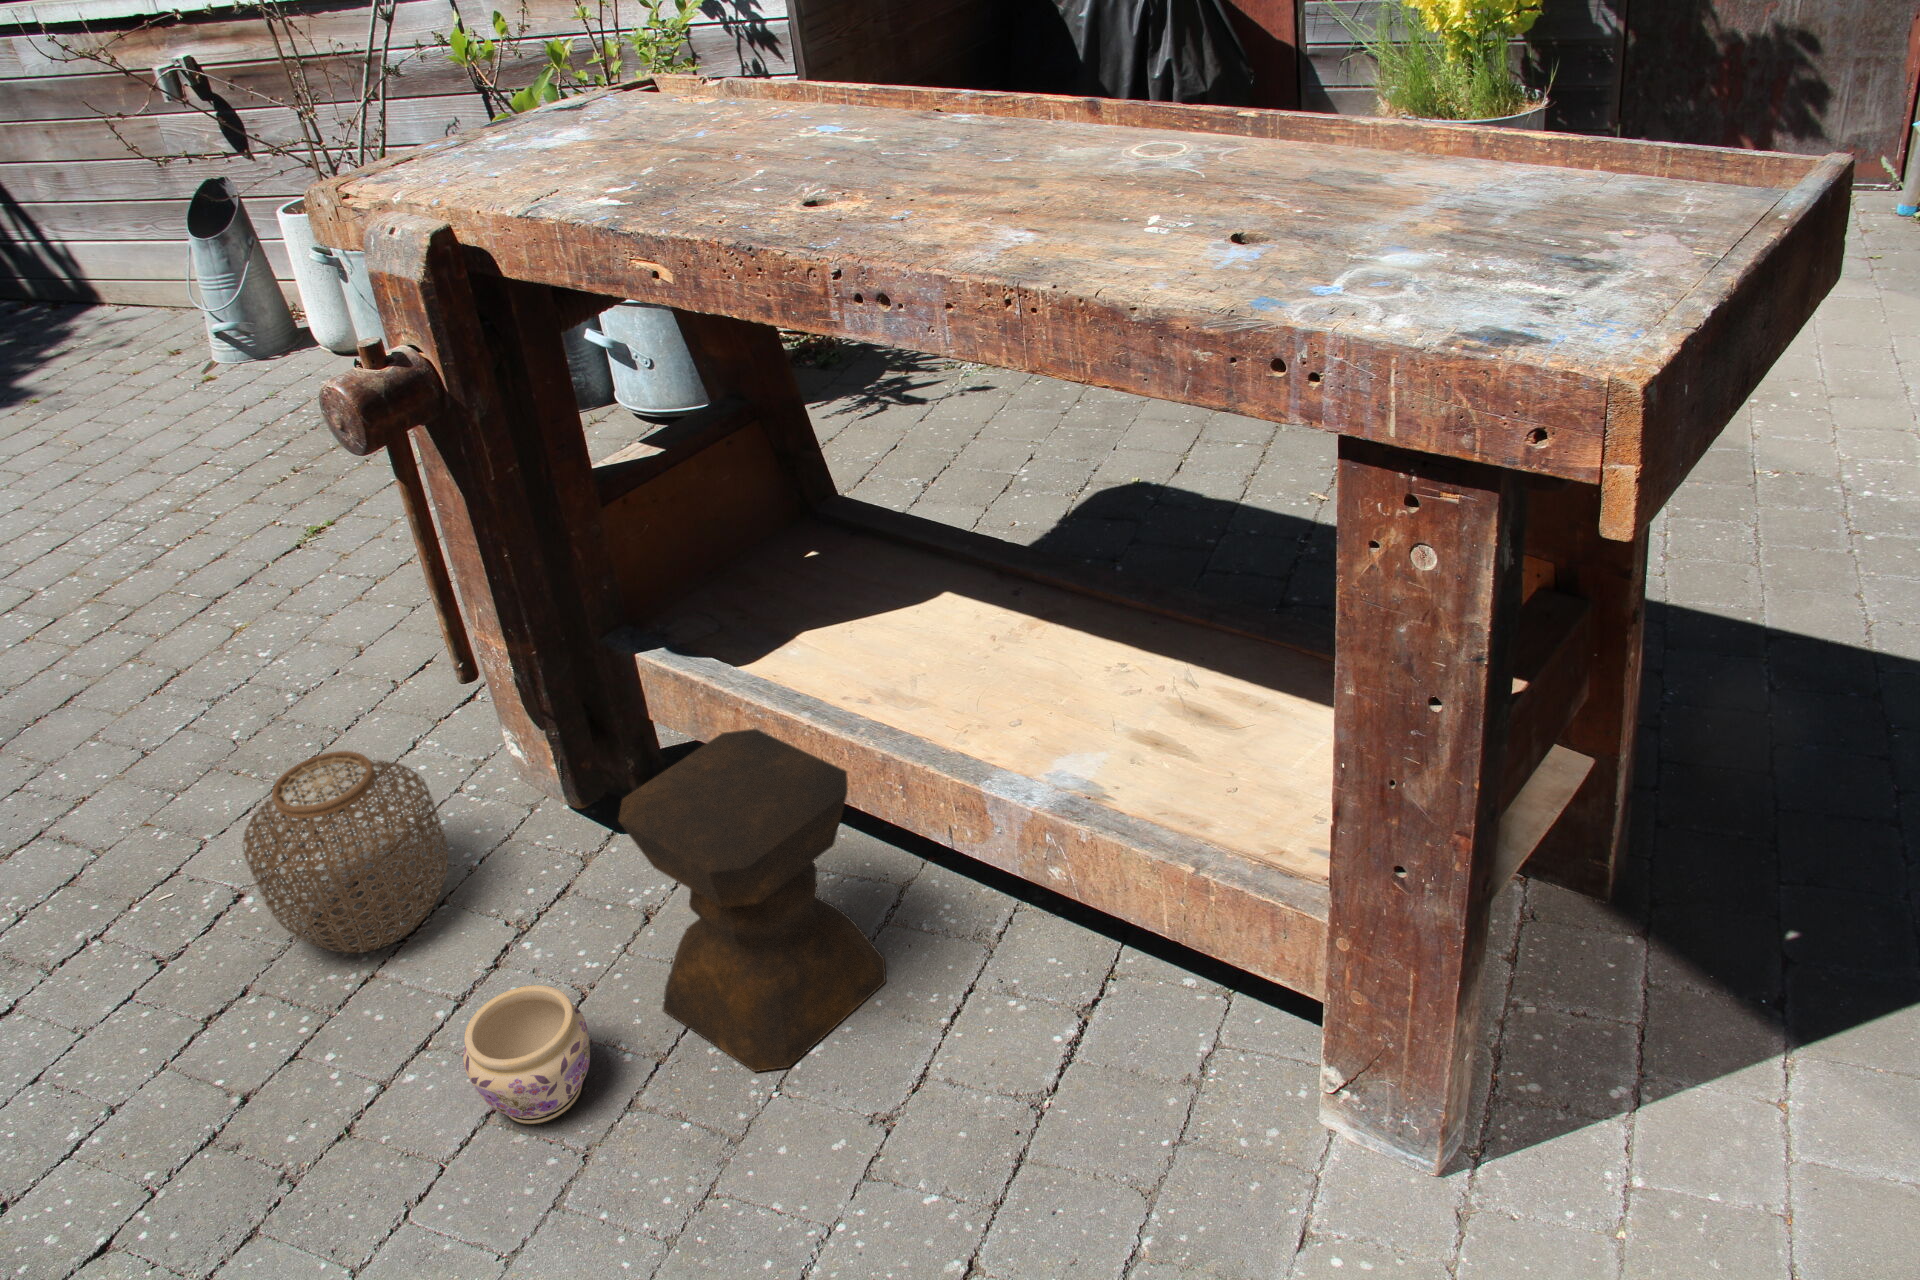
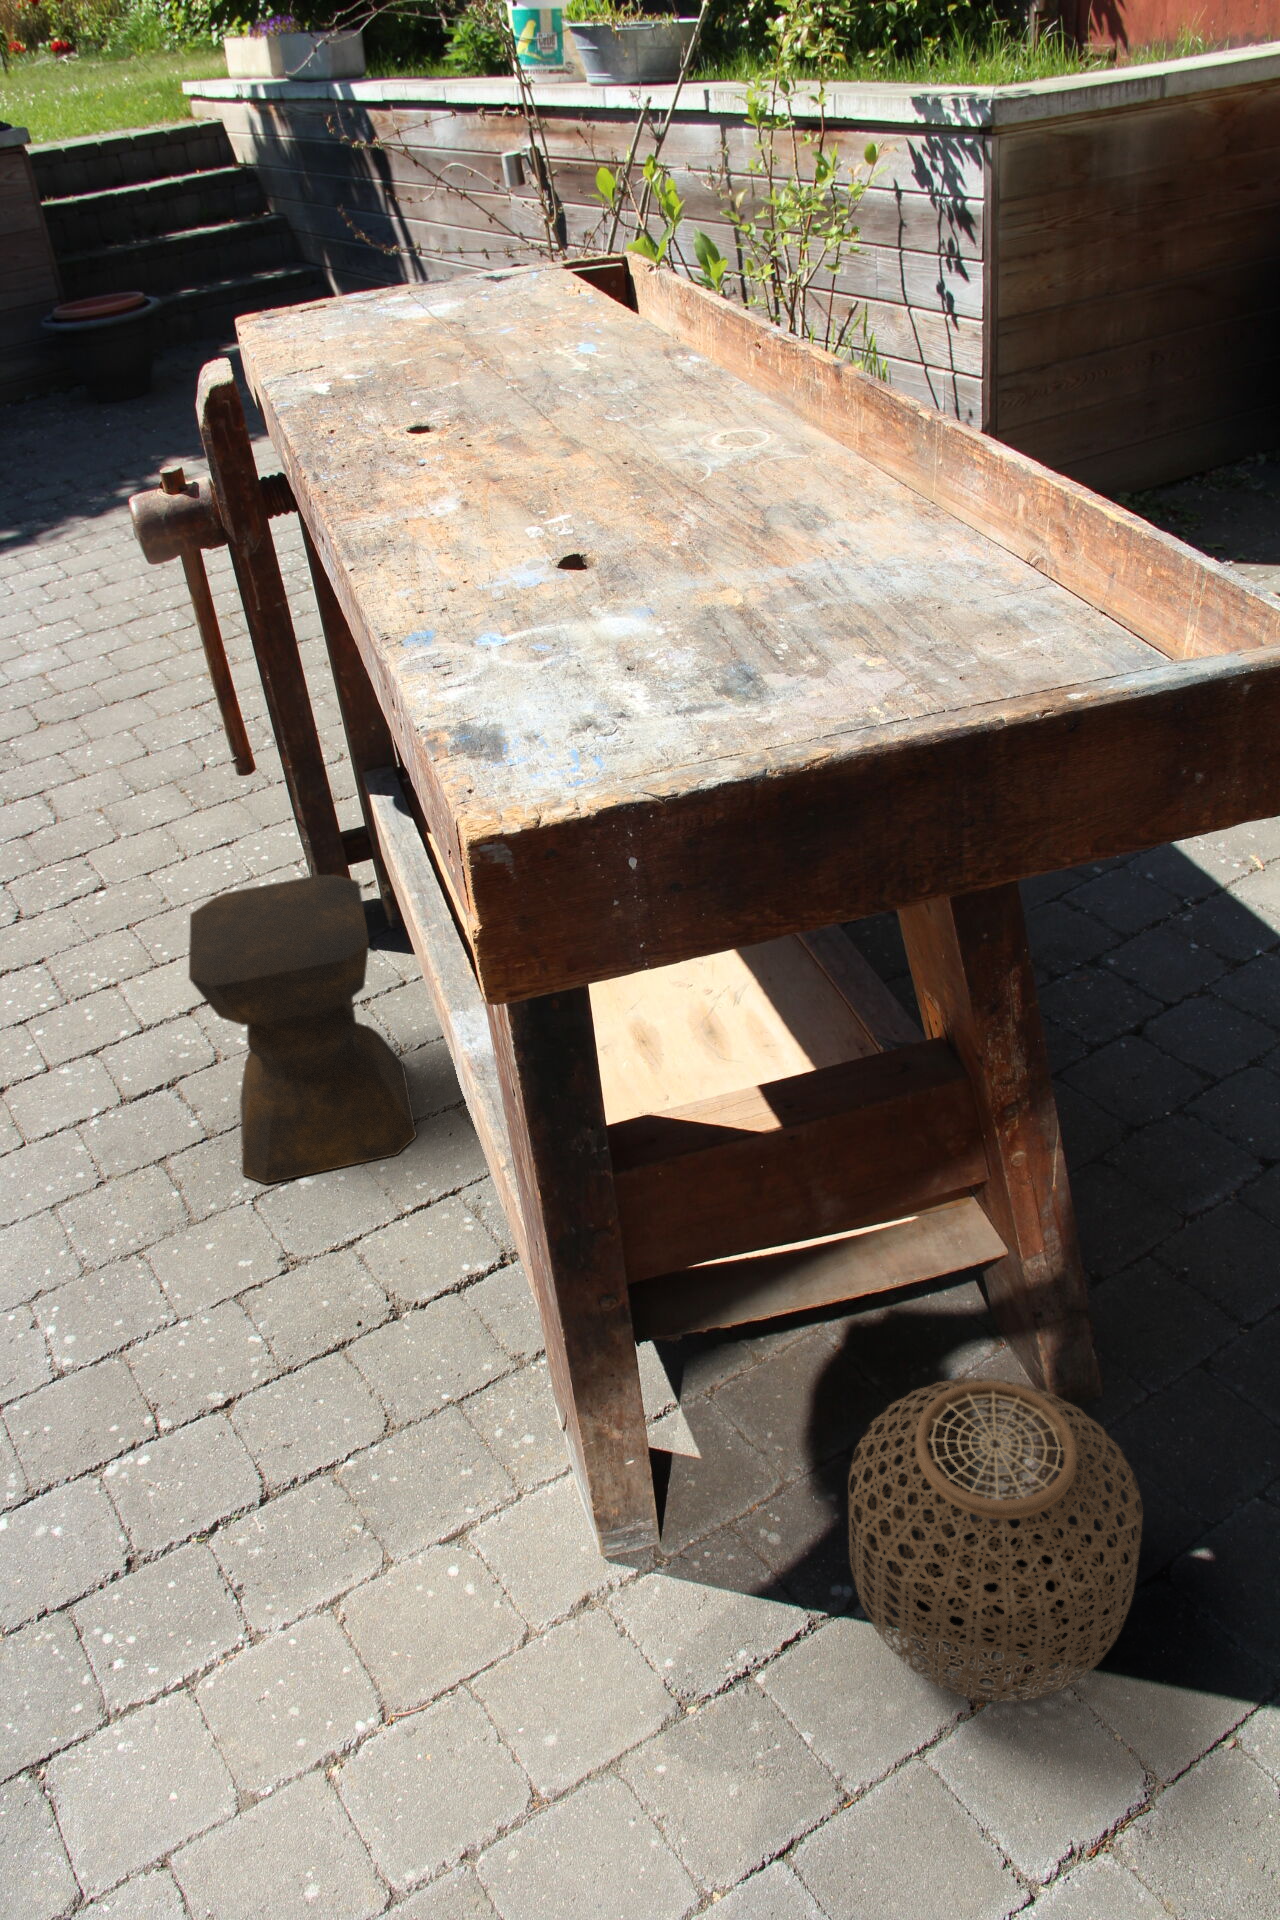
woven basket: present [243,751,448,953] -> present [848,1378,1143,1702]
planter: present [463,985,590,1126] -> none [43,1024,154,1141]

